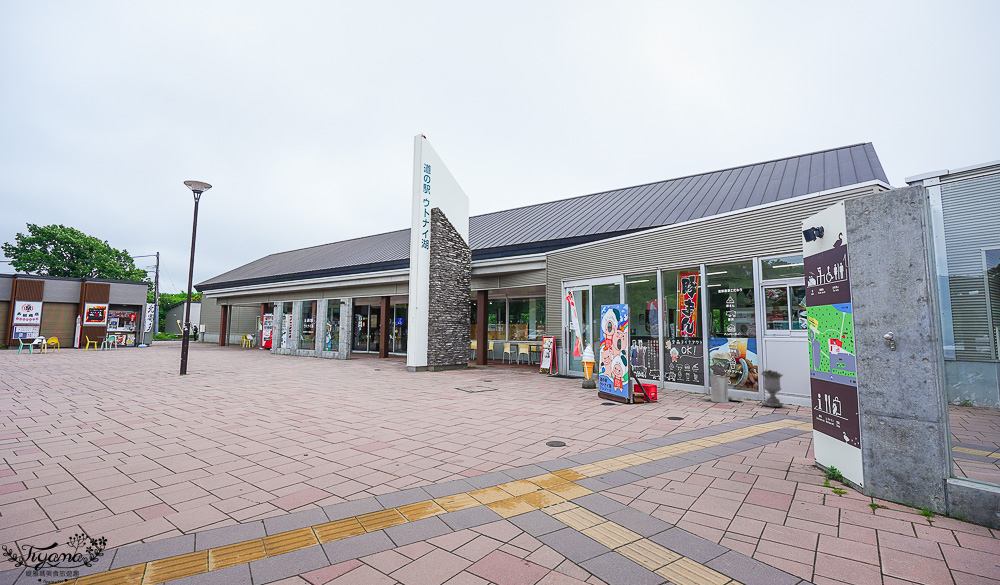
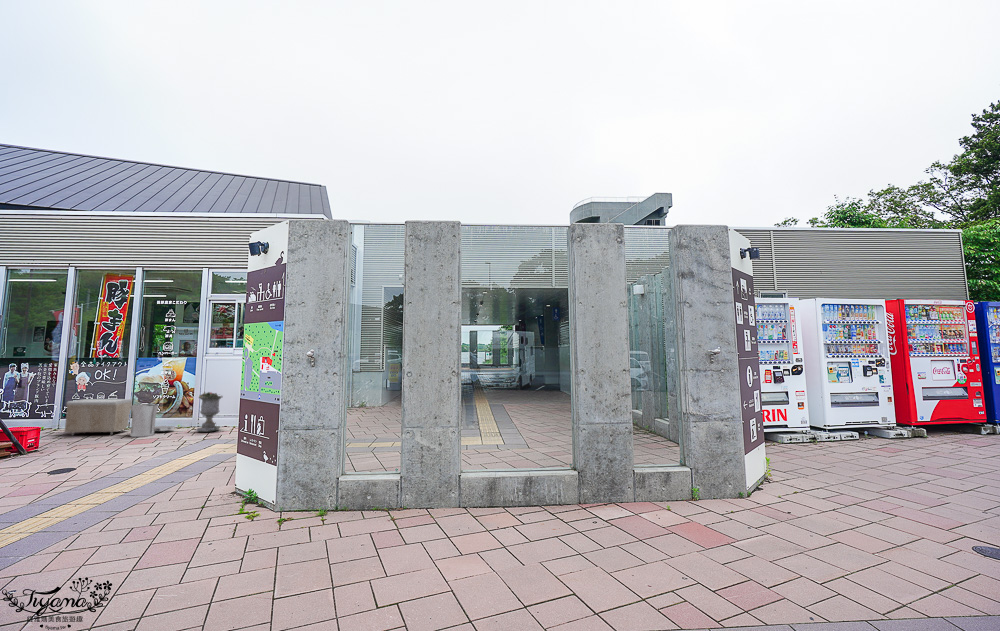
storage bench: none [668,368,709,398] -> present [65,399,132,435]

